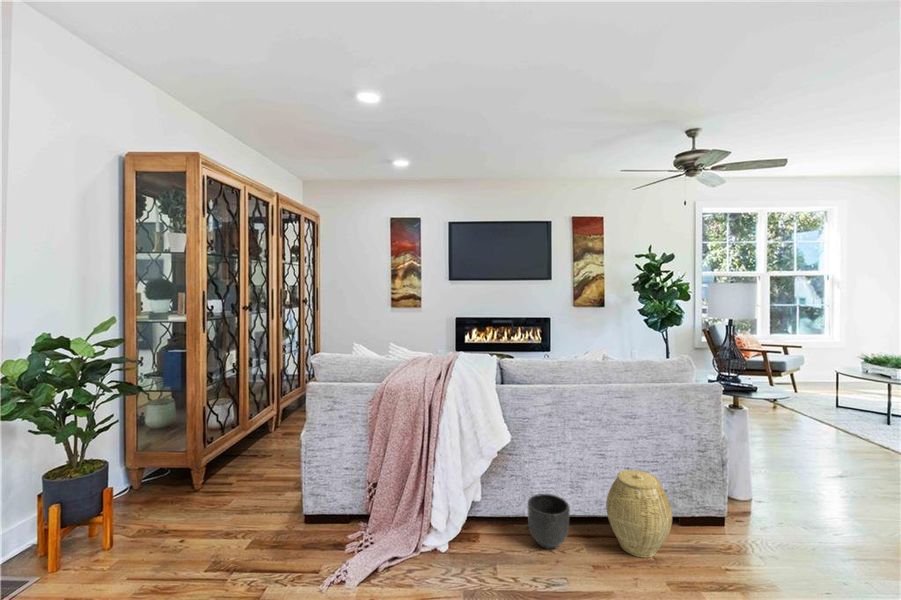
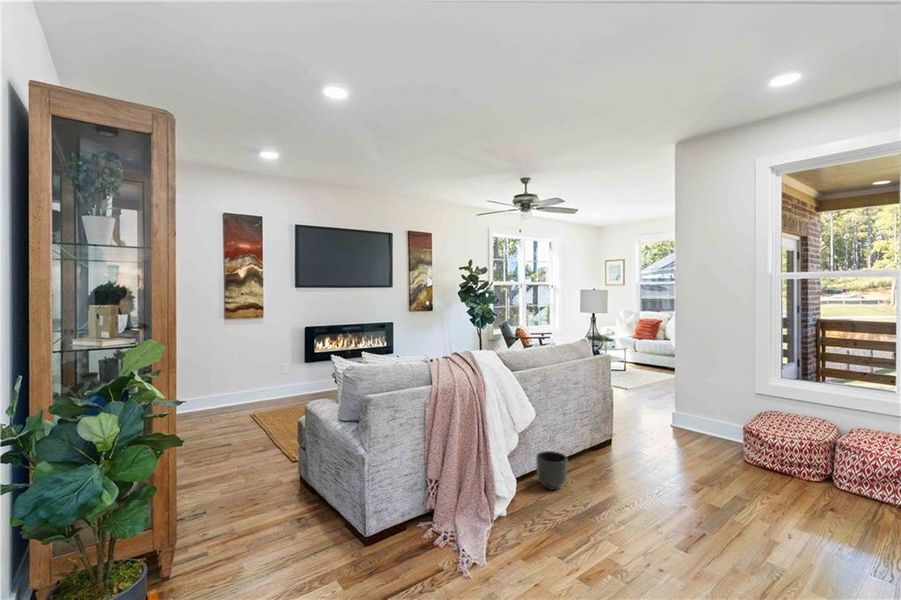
woven basket: present [606,470,672,558] -> none [573,420,615,475]

